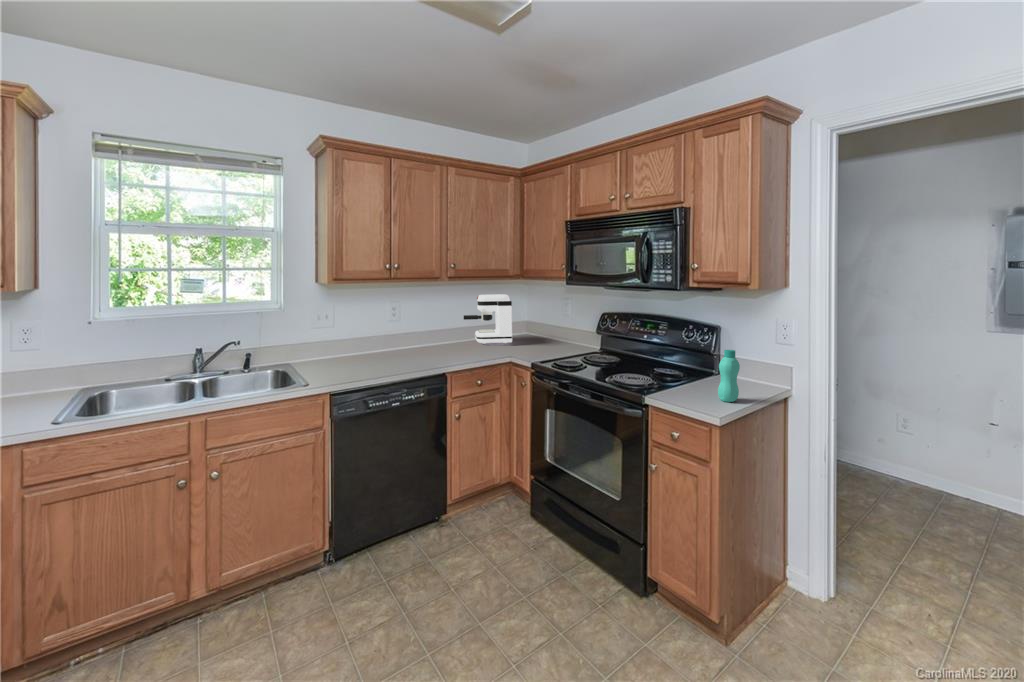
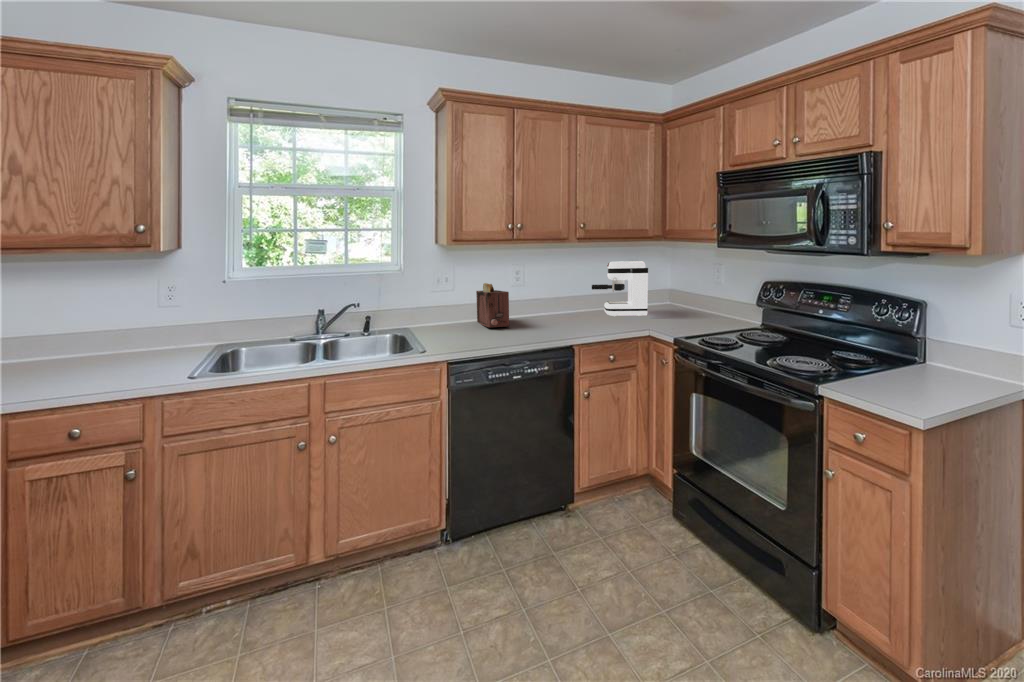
toaster: none [356,316,389,358] -> present [476,283,509,327]
bottle: present [718,350,740,402] -> none [939,322,977,393]

